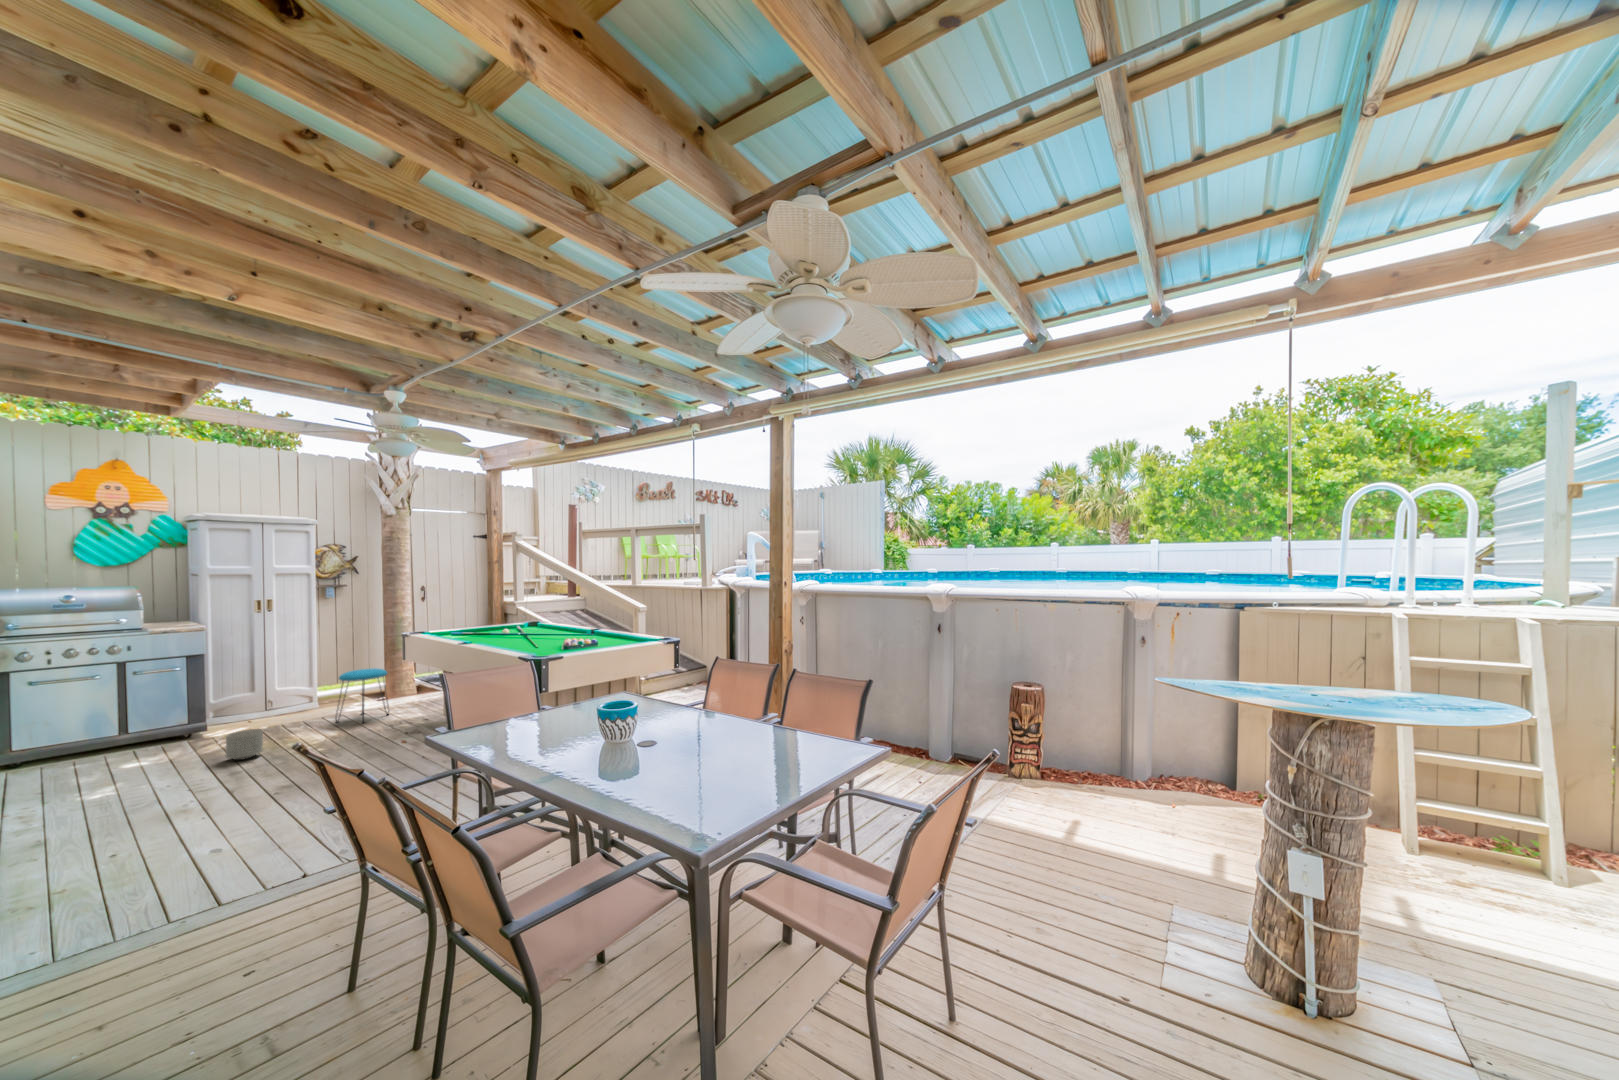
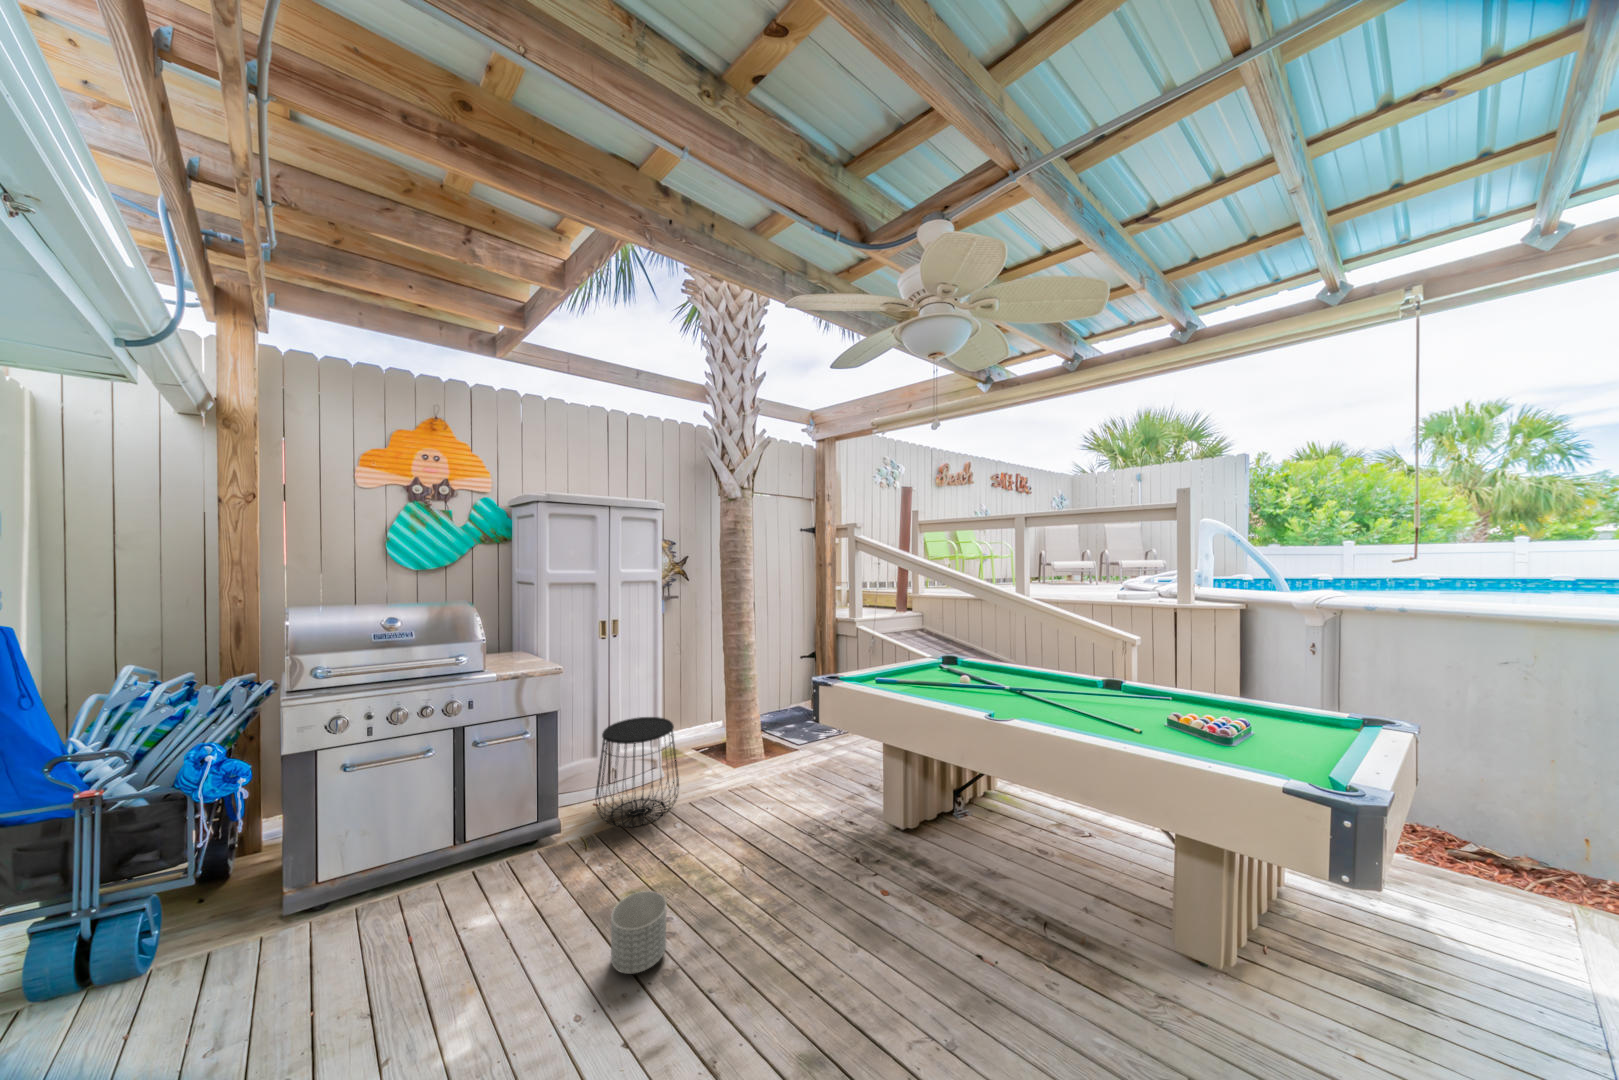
side table: none [244,664,314,728] -> present [596,717,679,828]
stool: present [335,668,389,723] -> none [717,731,782,832]

